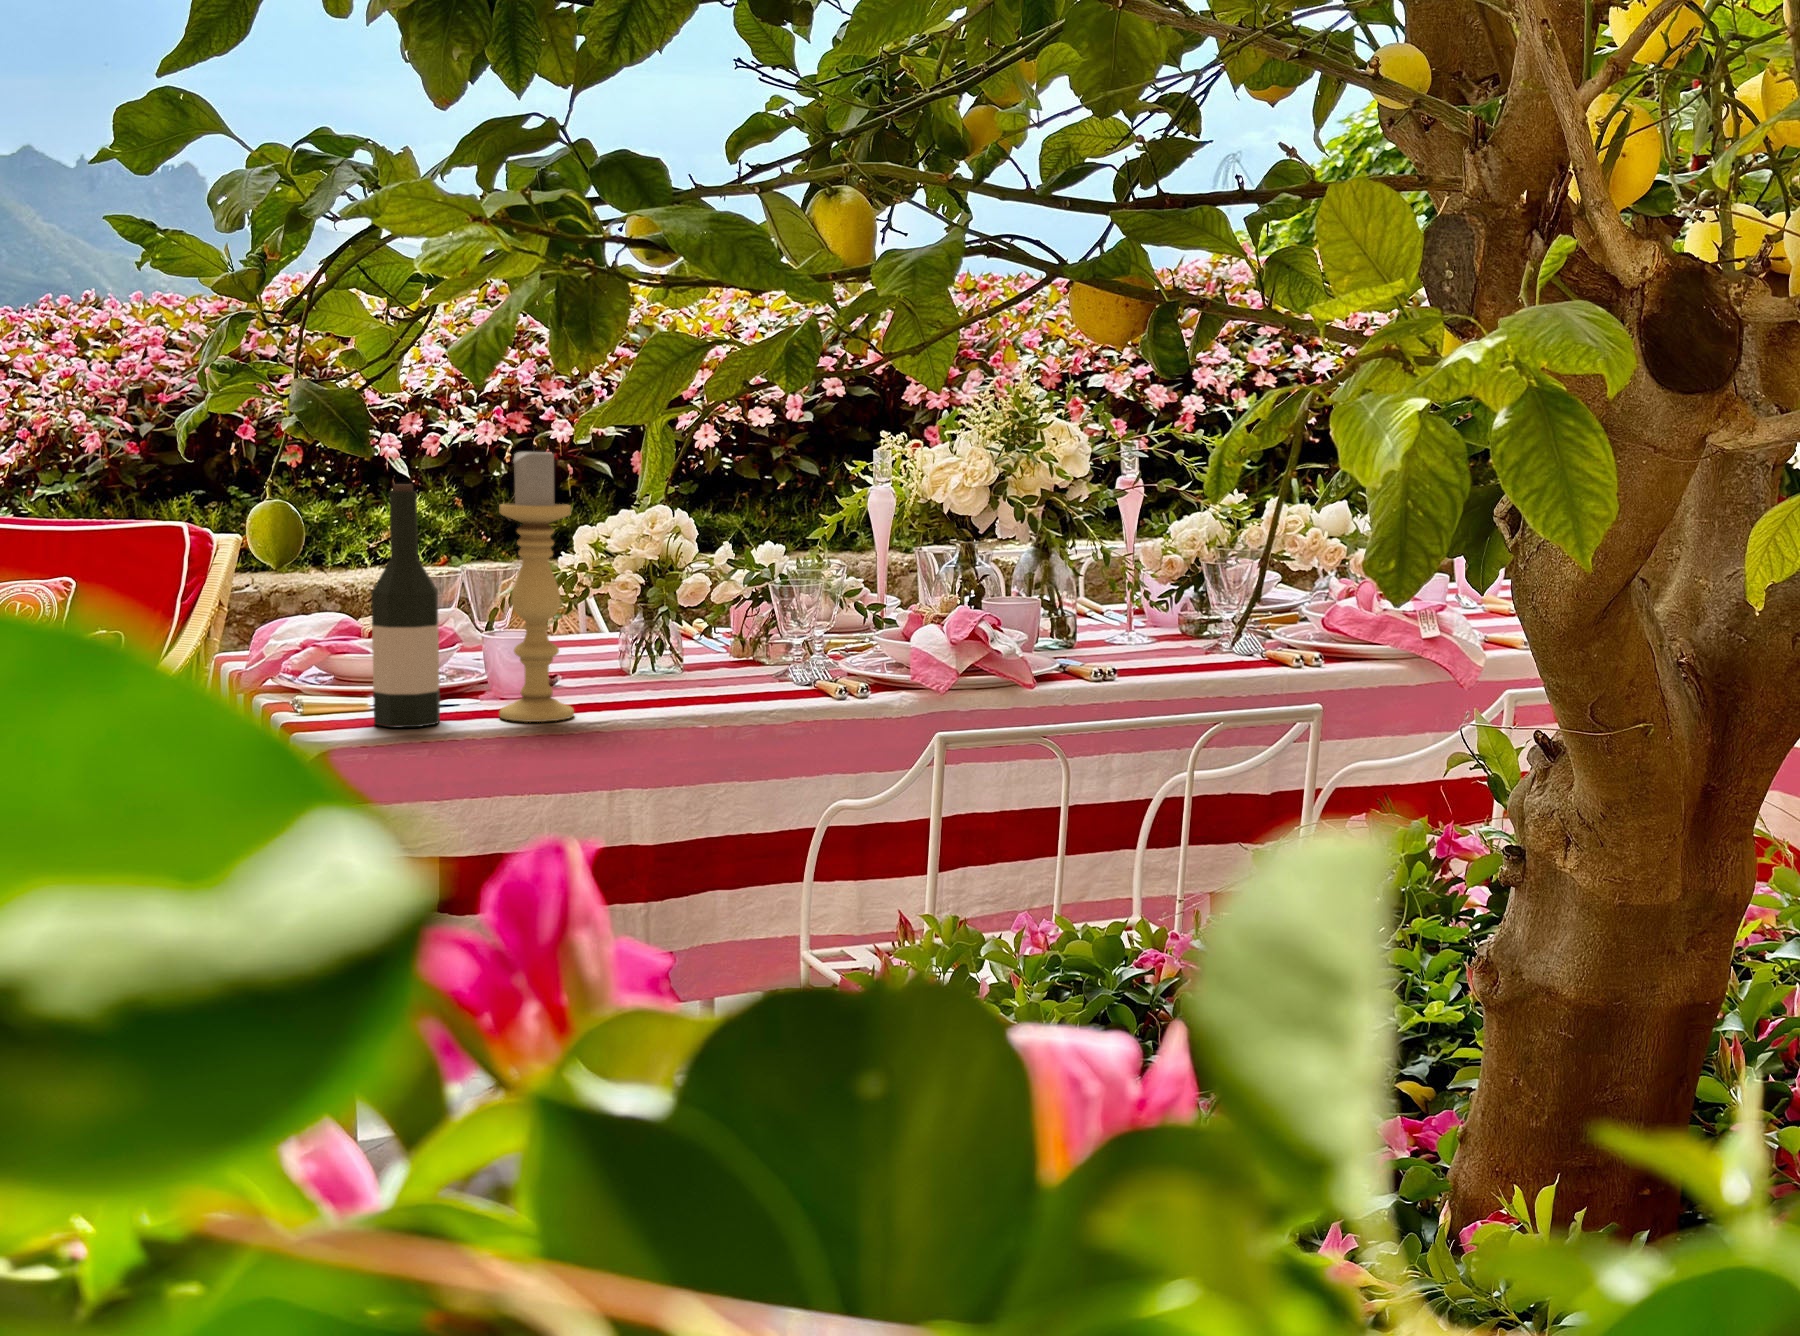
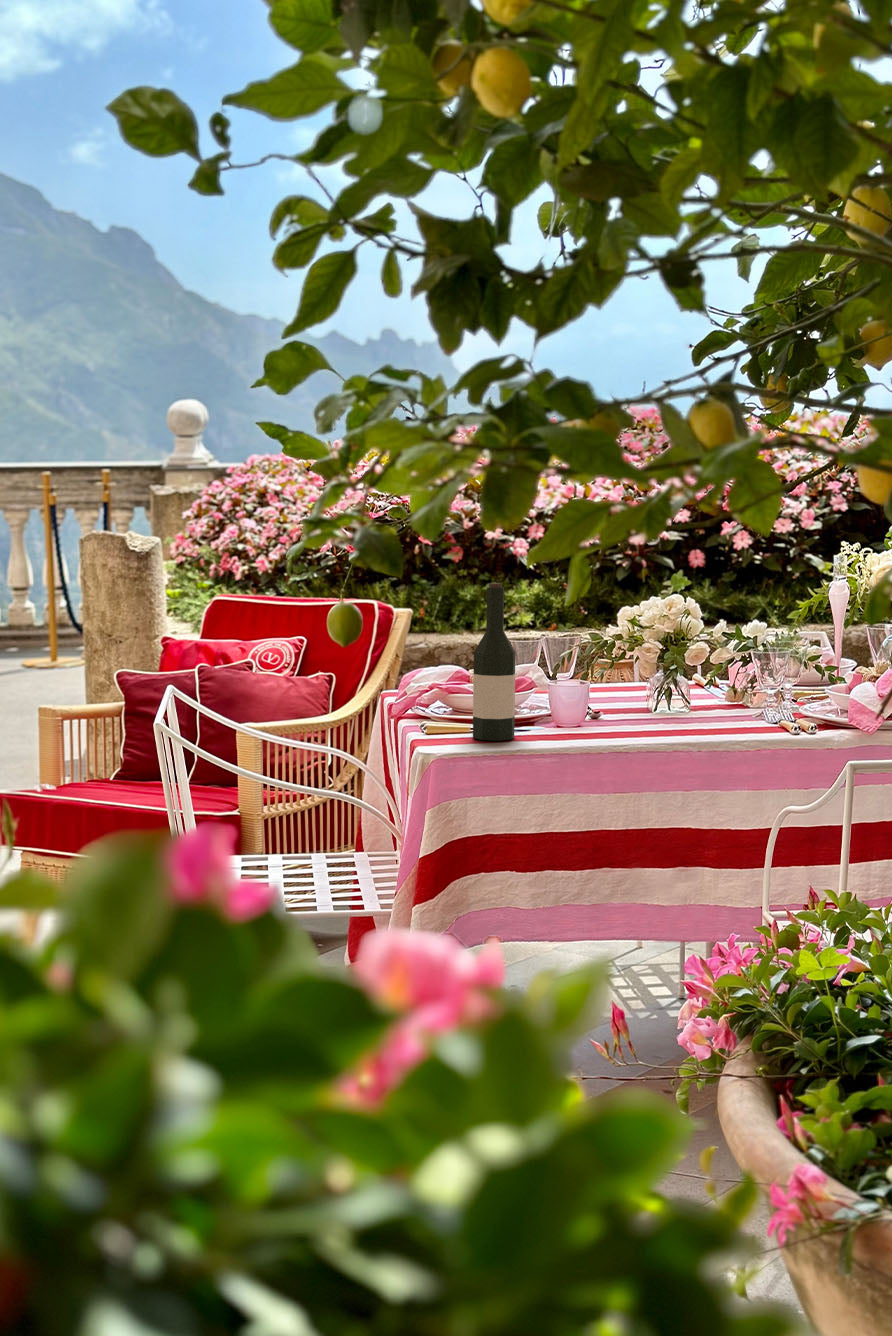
candle holder: present [499,447,574,722] -> none [553,557,603,741]

